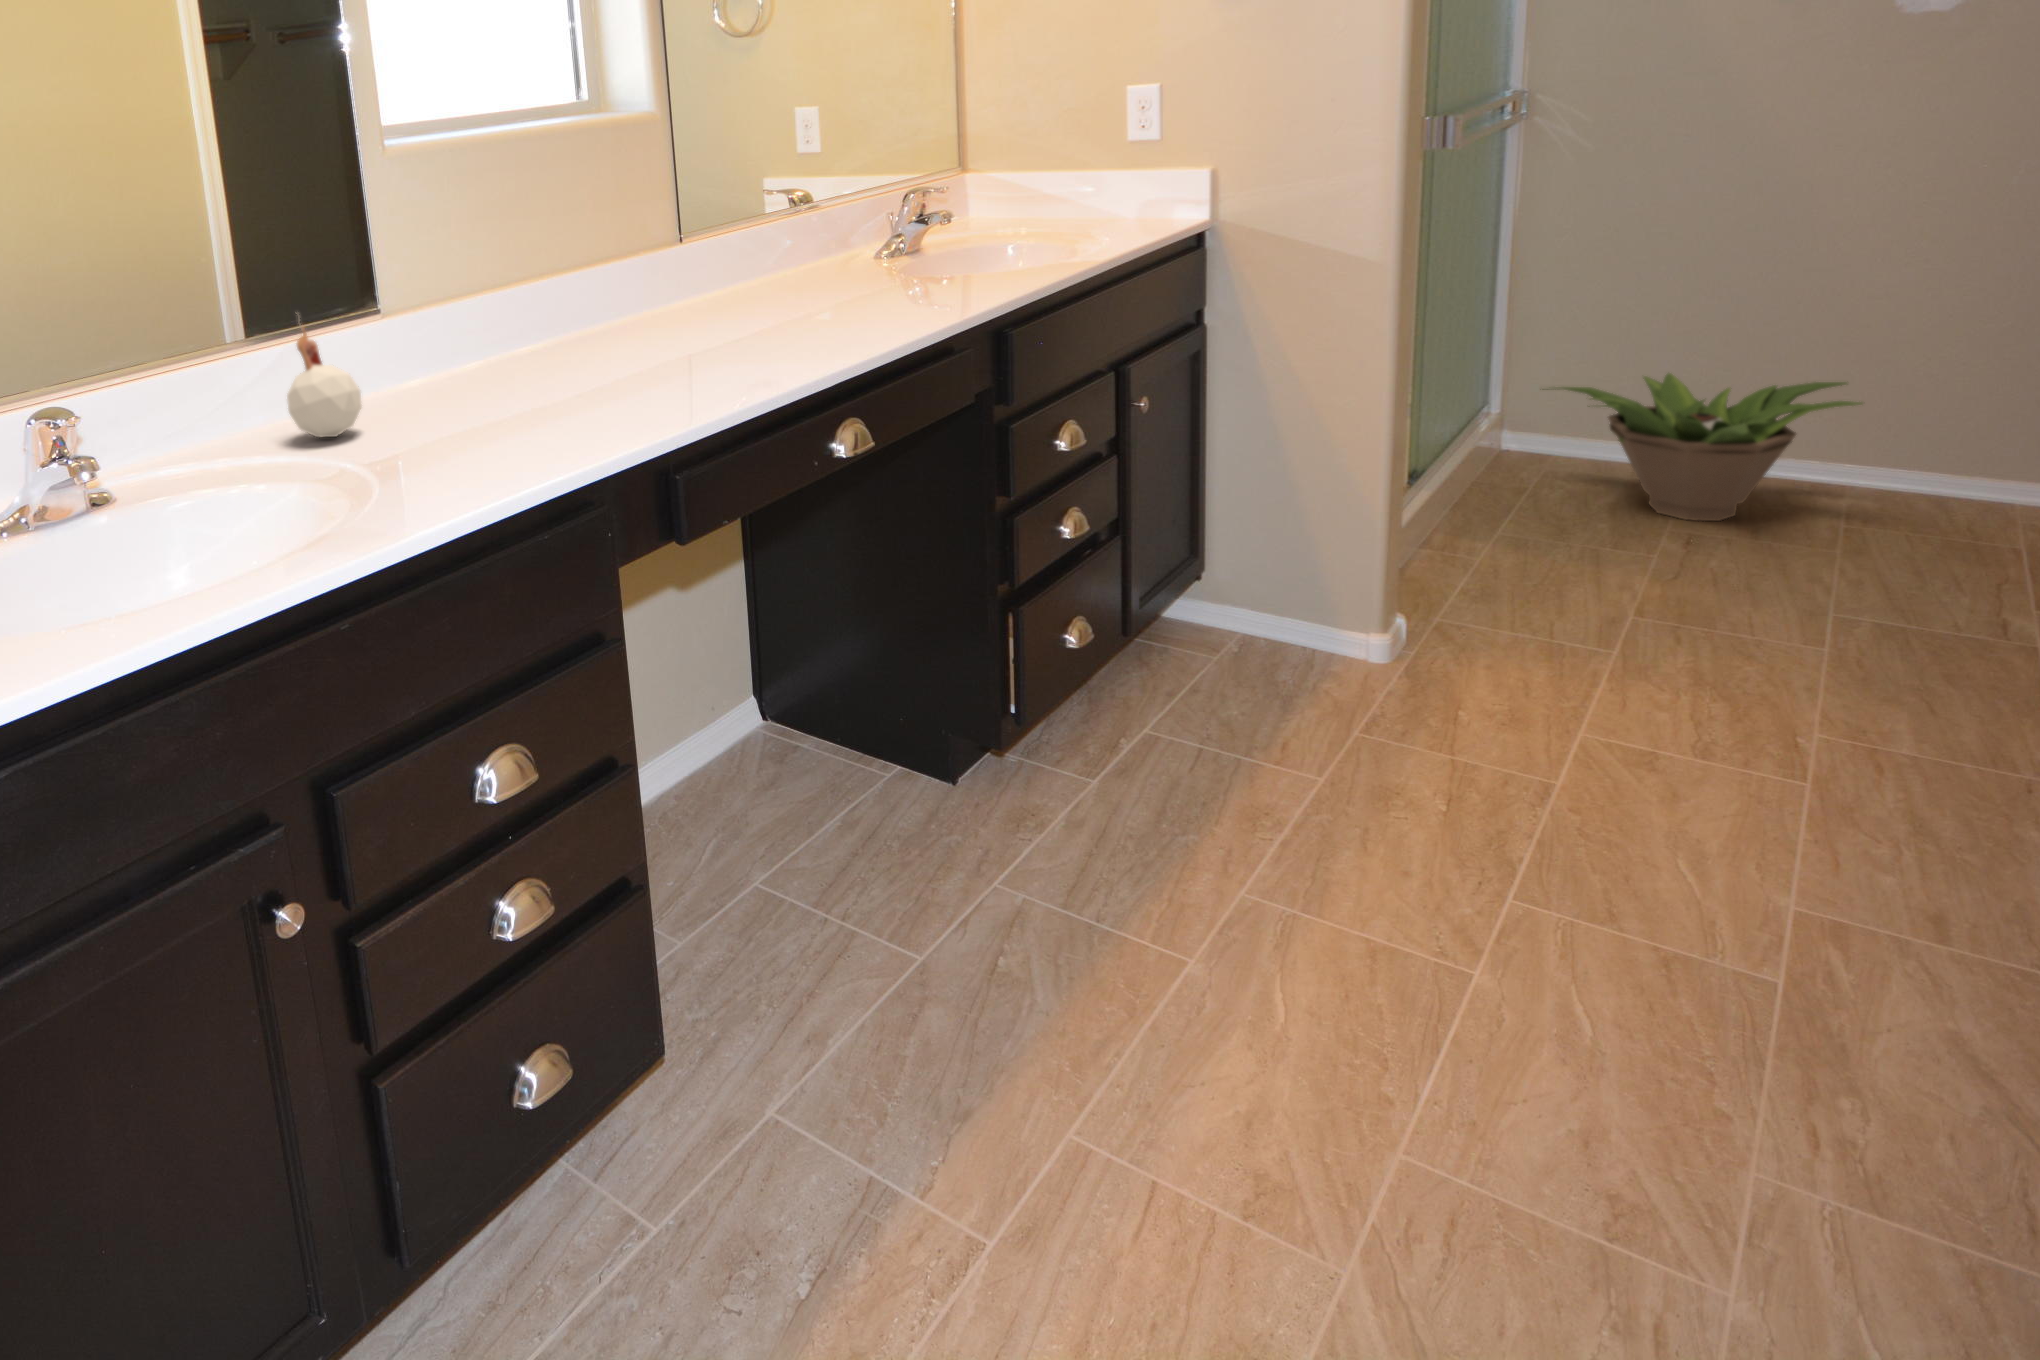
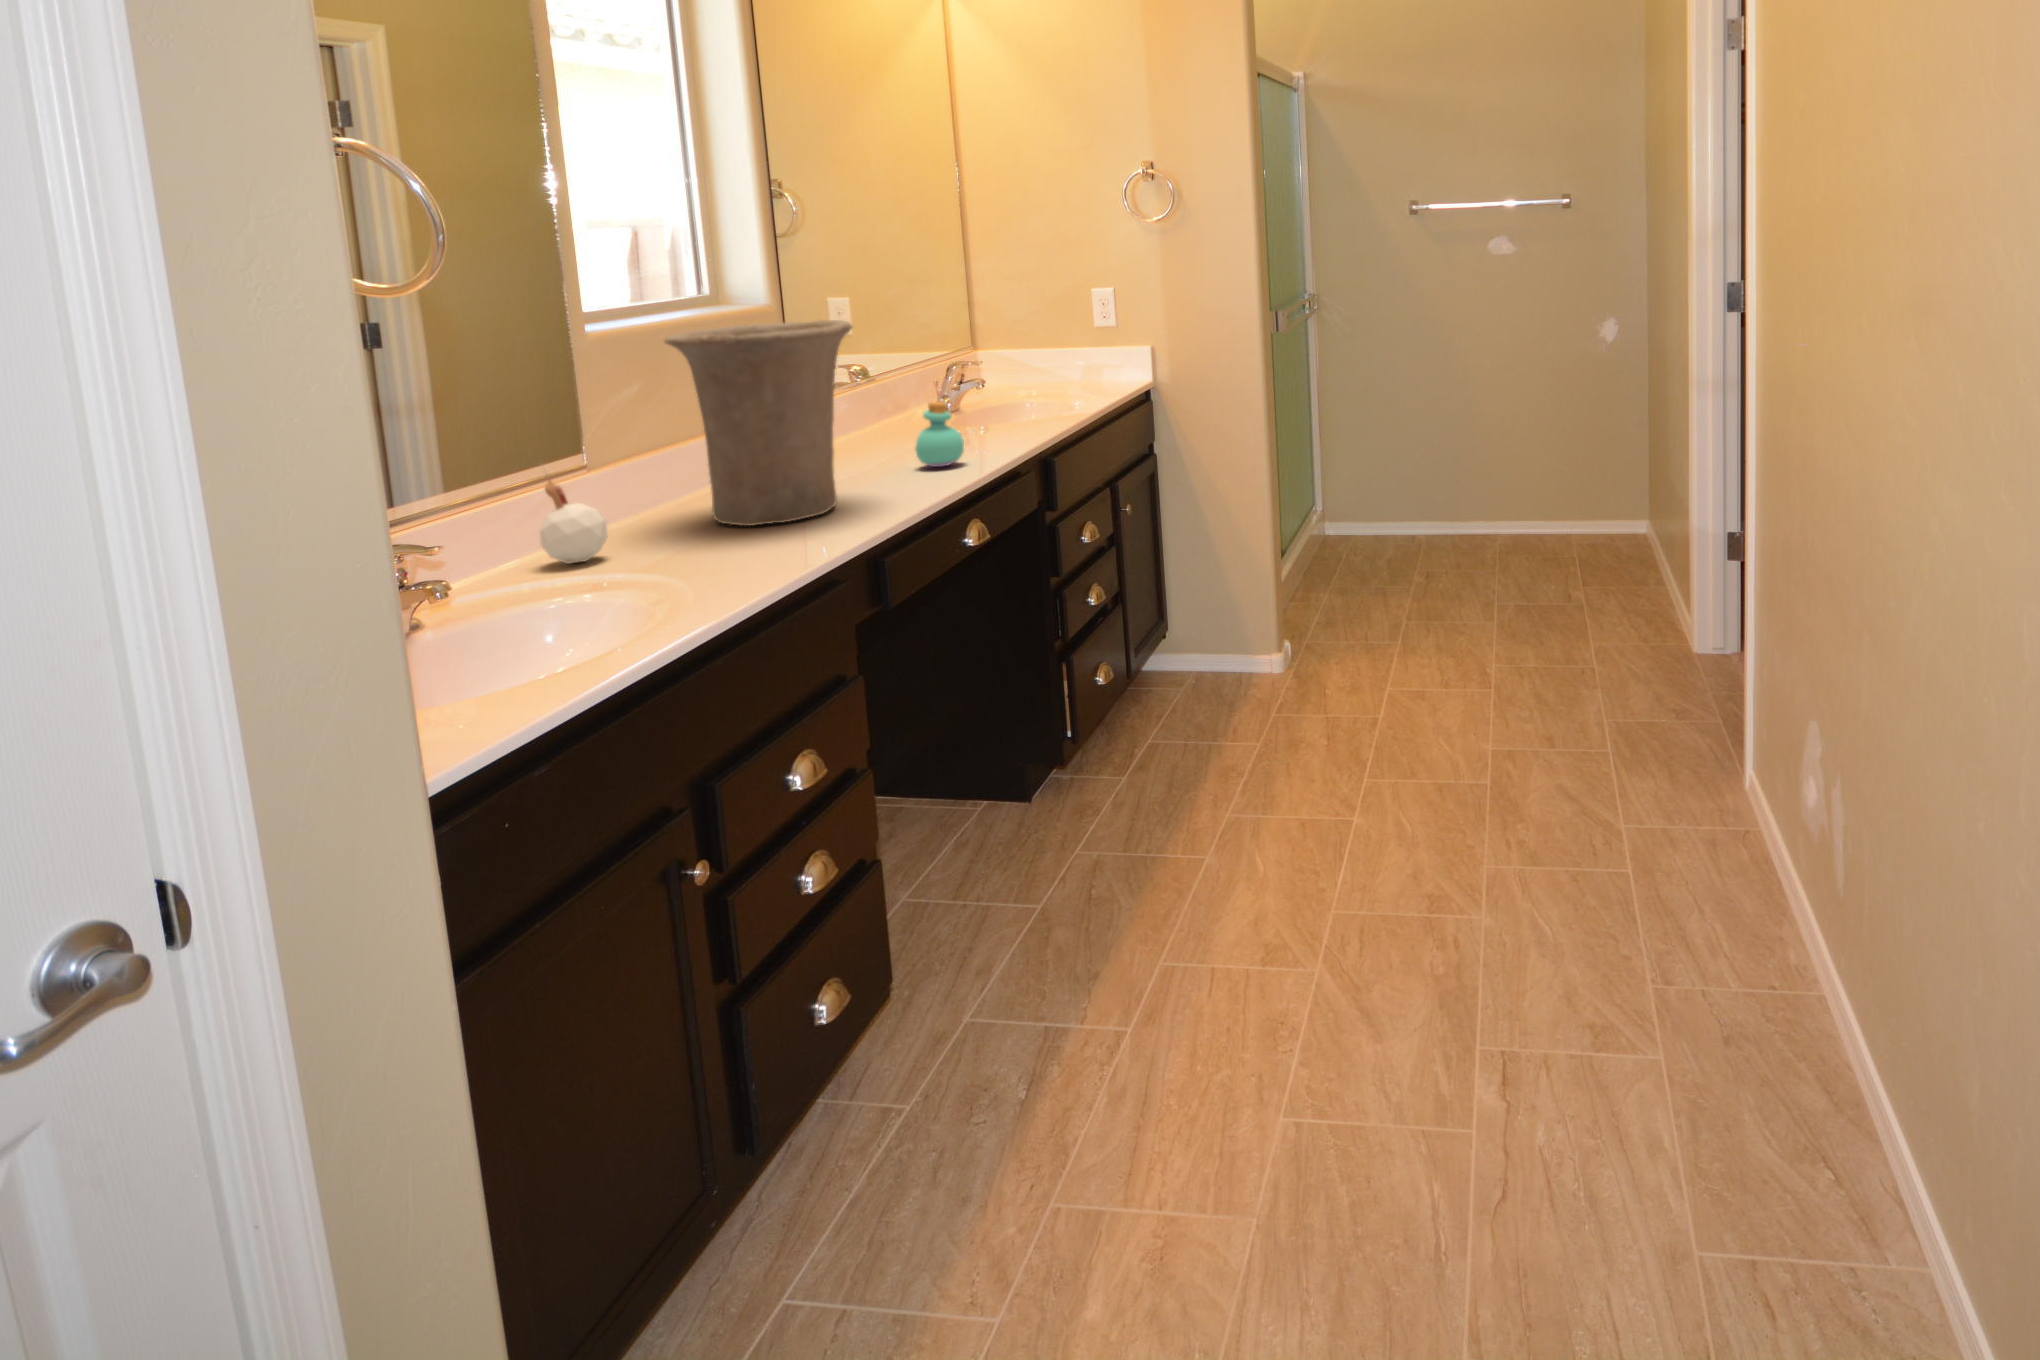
vase: none [445,135,679,410] -> present [664,320,852,526]
perfume bottle: none [796,250,863,341] -> present [916,401,964,467]
decorative plant: present [1543,373,1862,521] -> none [1343,467,1499,563]

